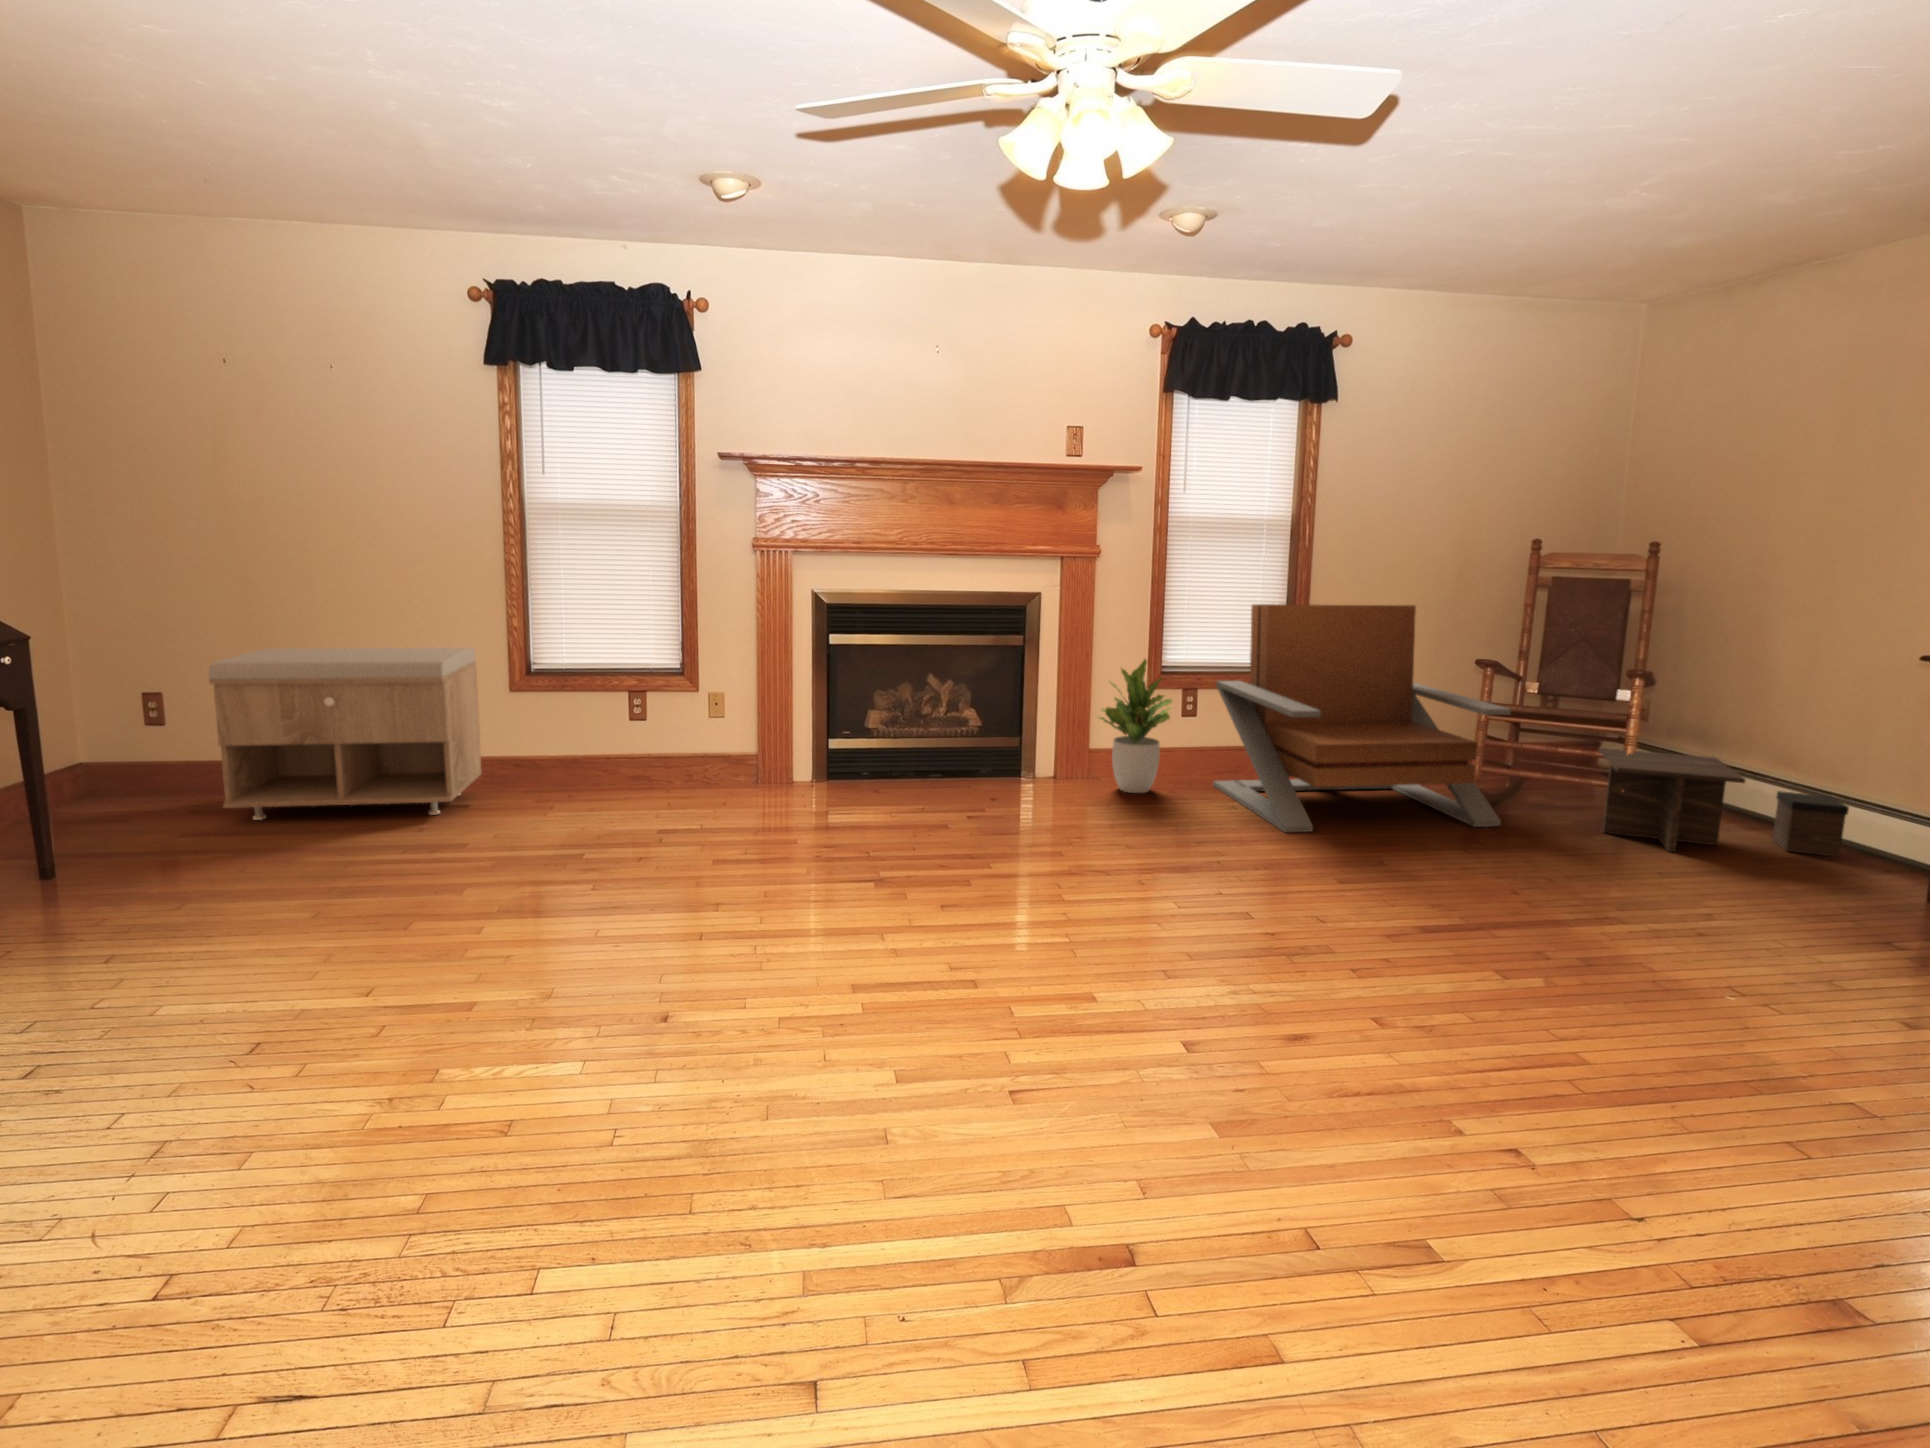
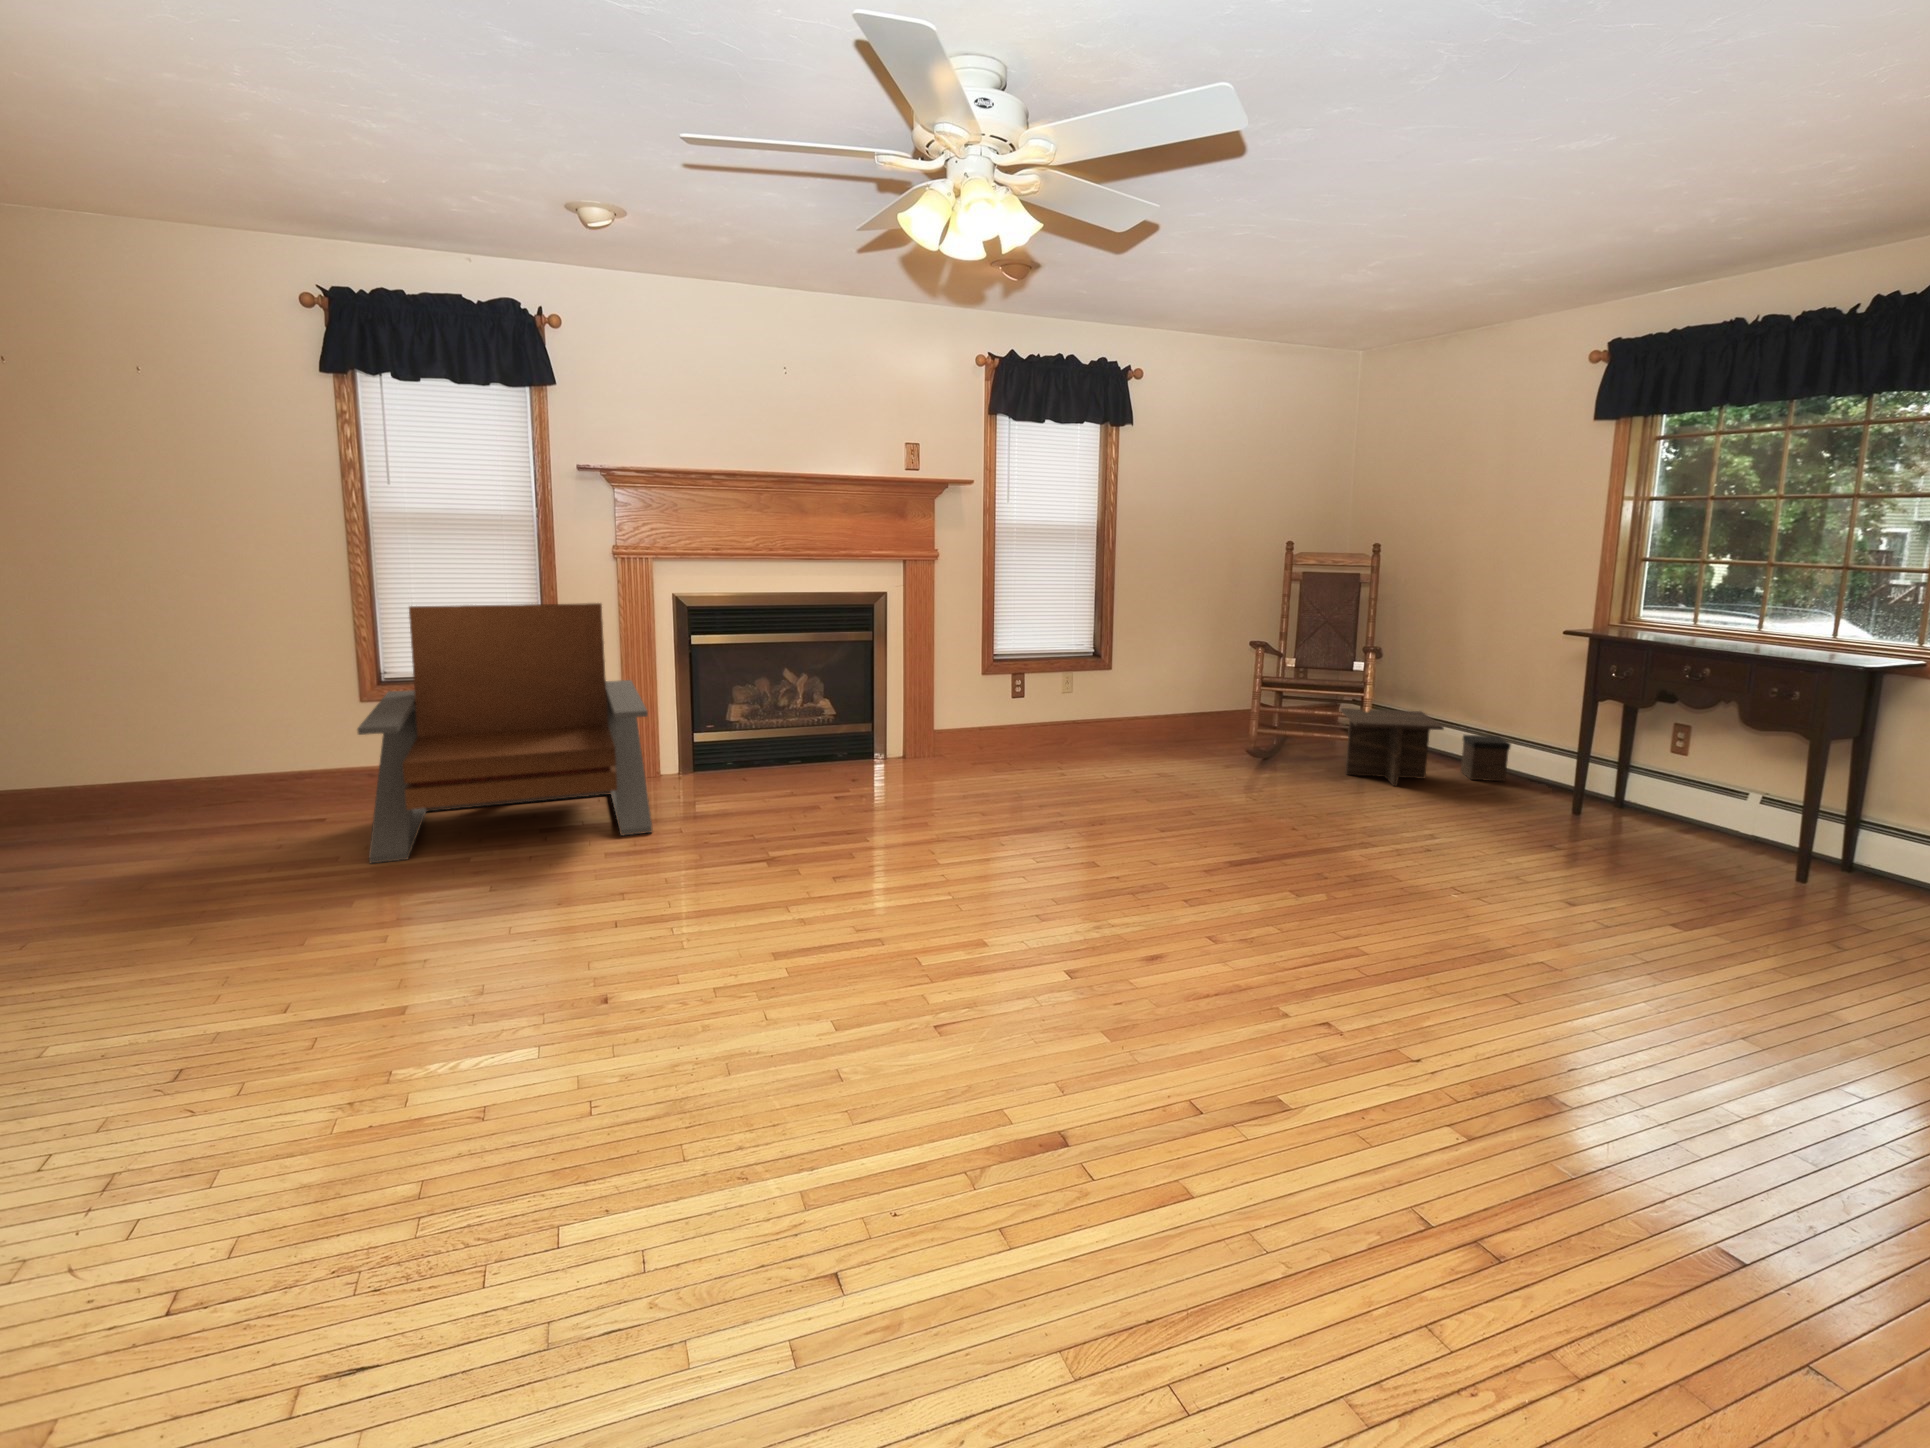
lounge chair: present [1213,604,1511,832] -> present [357,603,653,864]
storage bench: present [209,648,481,820] -> none [8,660,333,853]
potted plant: present [1098,659,1172,793] -> none [939,648,1011,766]

